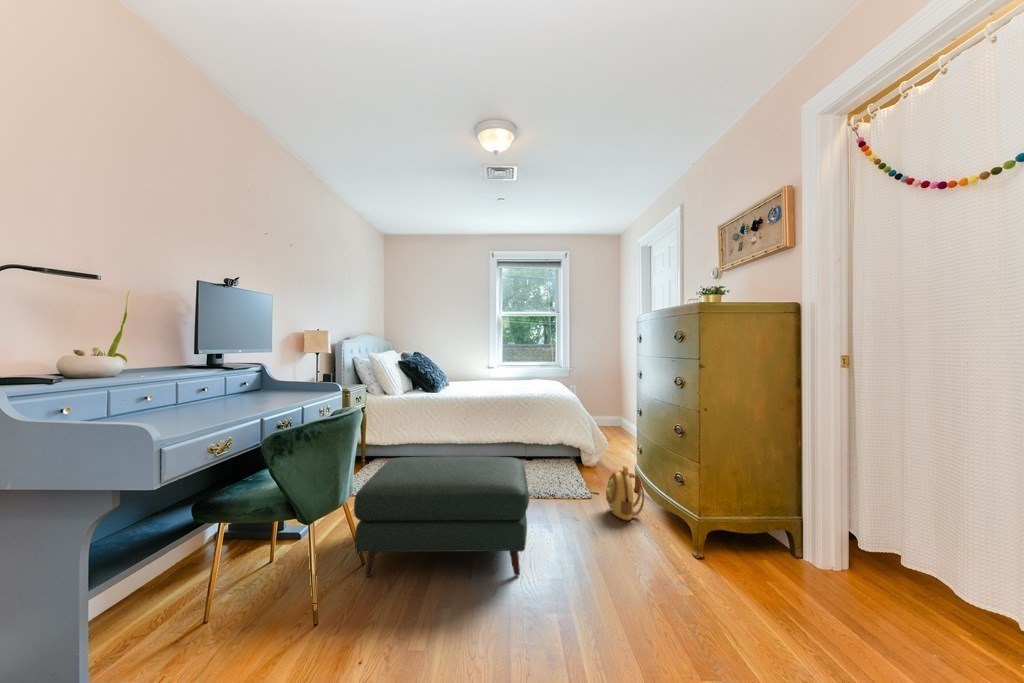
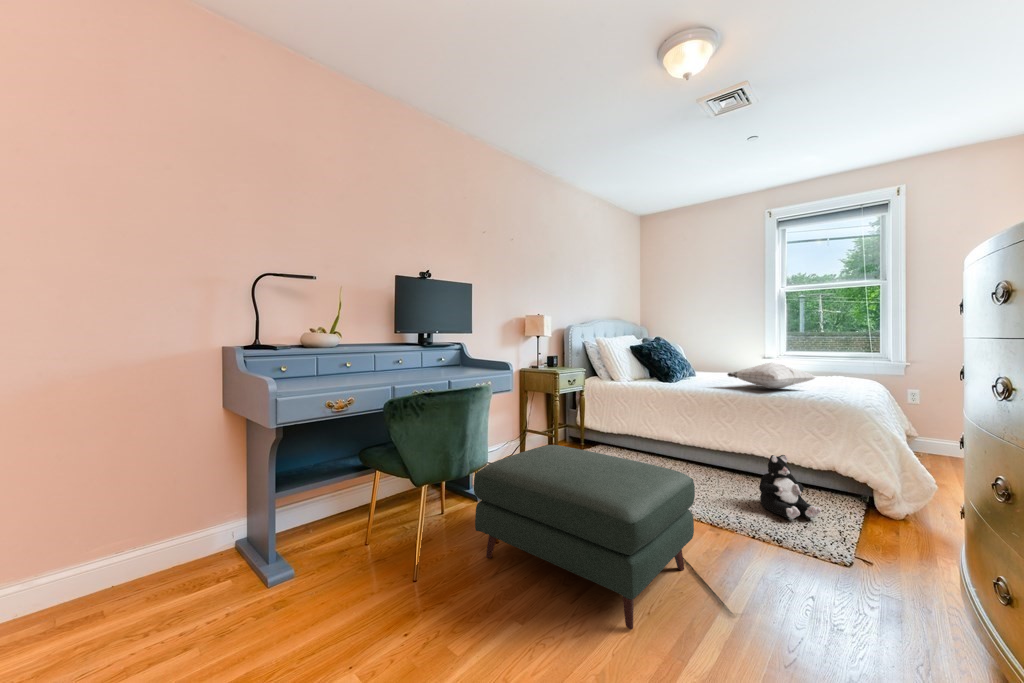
pillow: none [488,372,543,392] -> present [727,363,815,389]
plush toy: none [527,438,565,481] -> present [759,455,821,519]
backpack: present [606,466,644,520] -> none [861,529,945,628]

